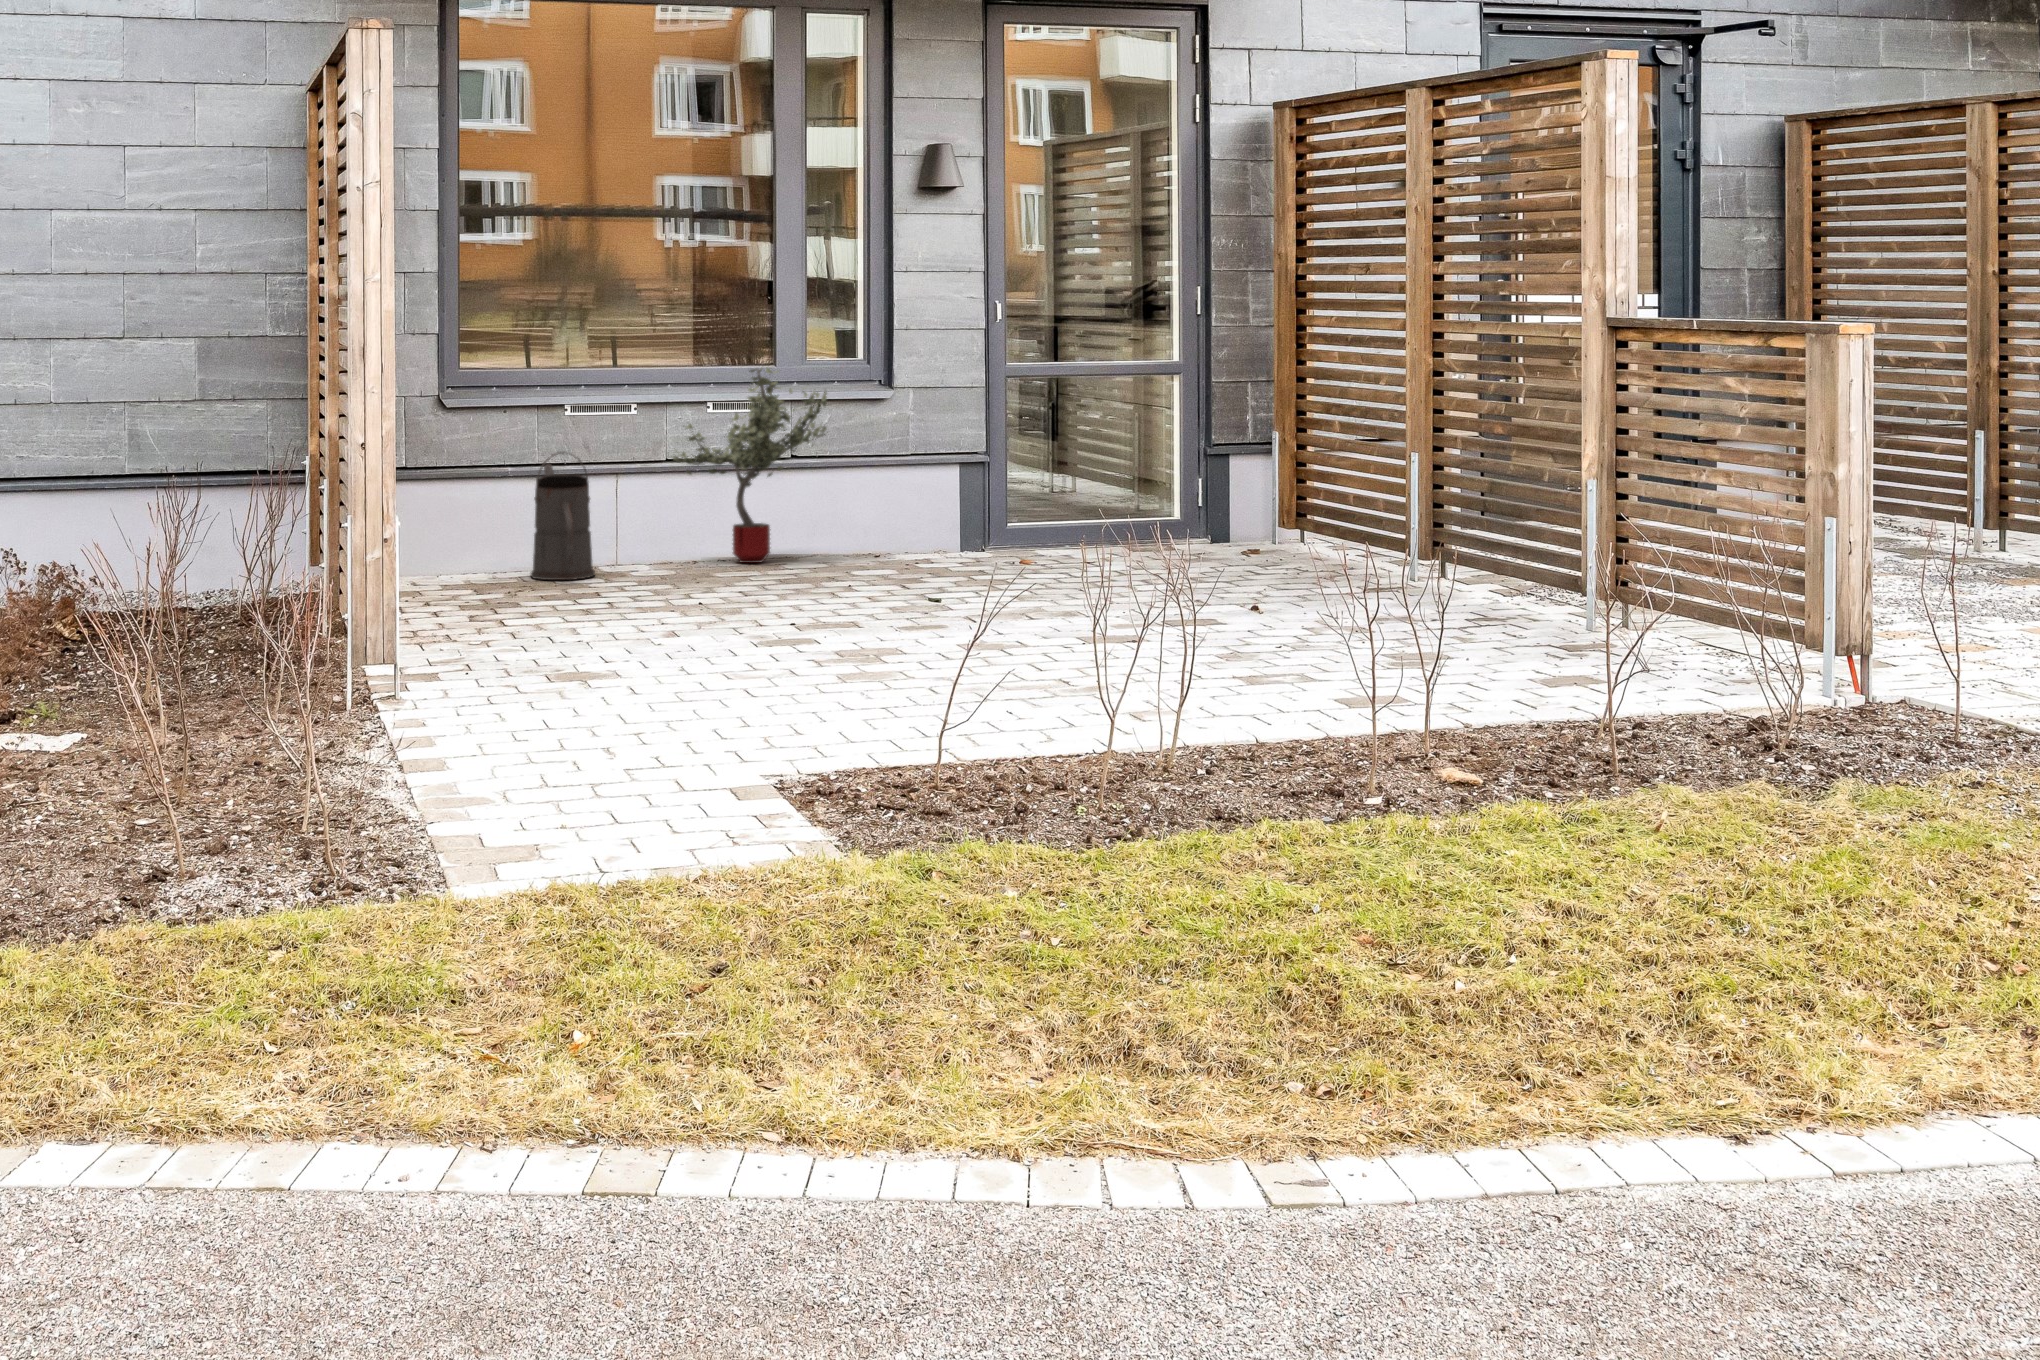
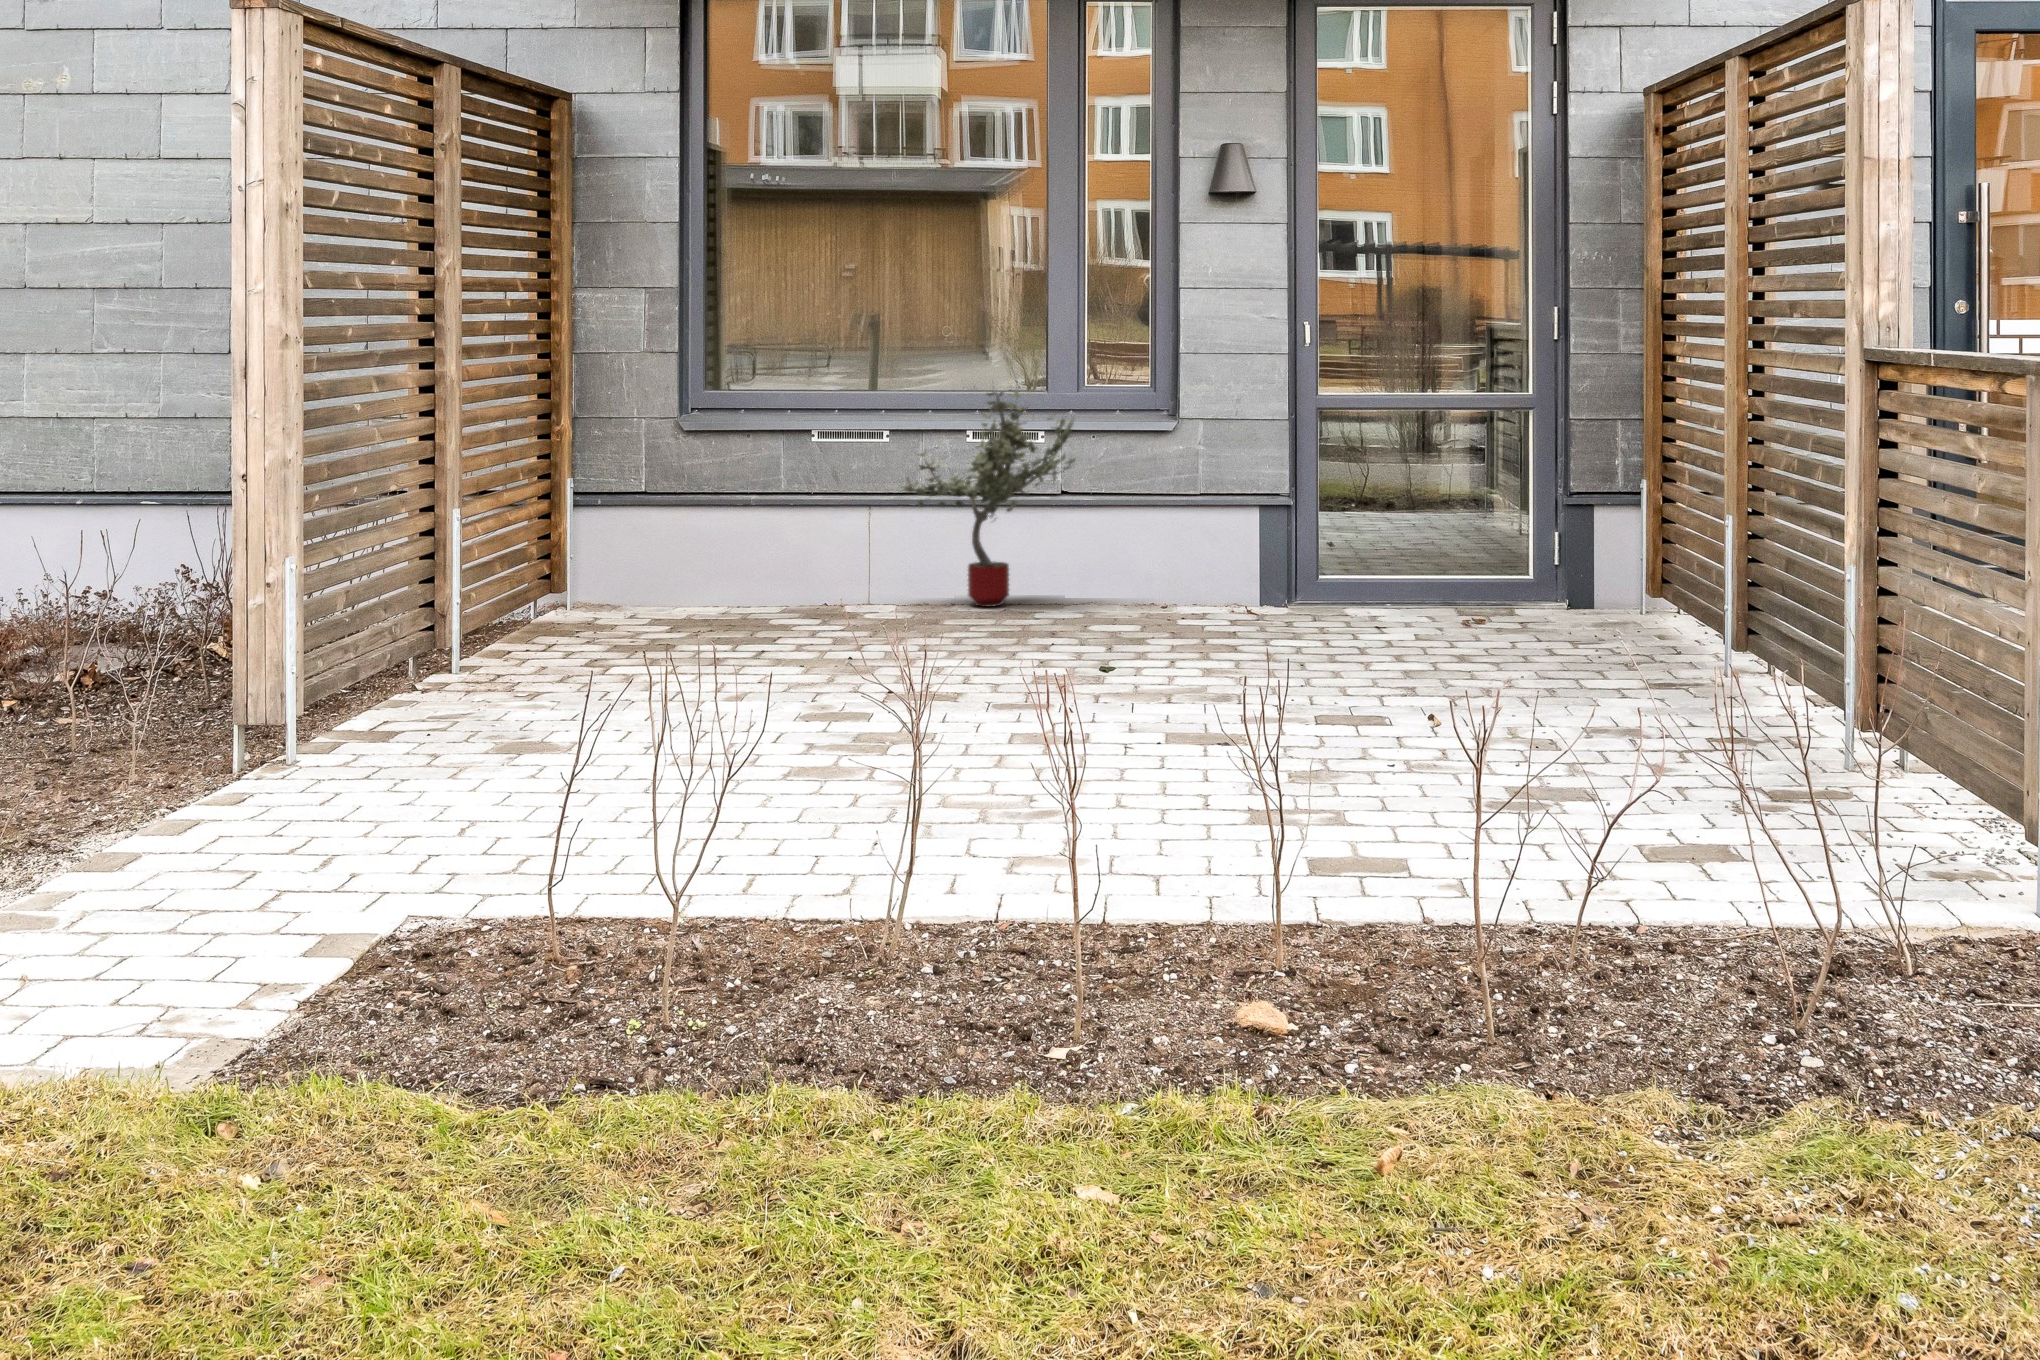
watering can: present [531,452,595,580] -> none [731,478,801,617]

